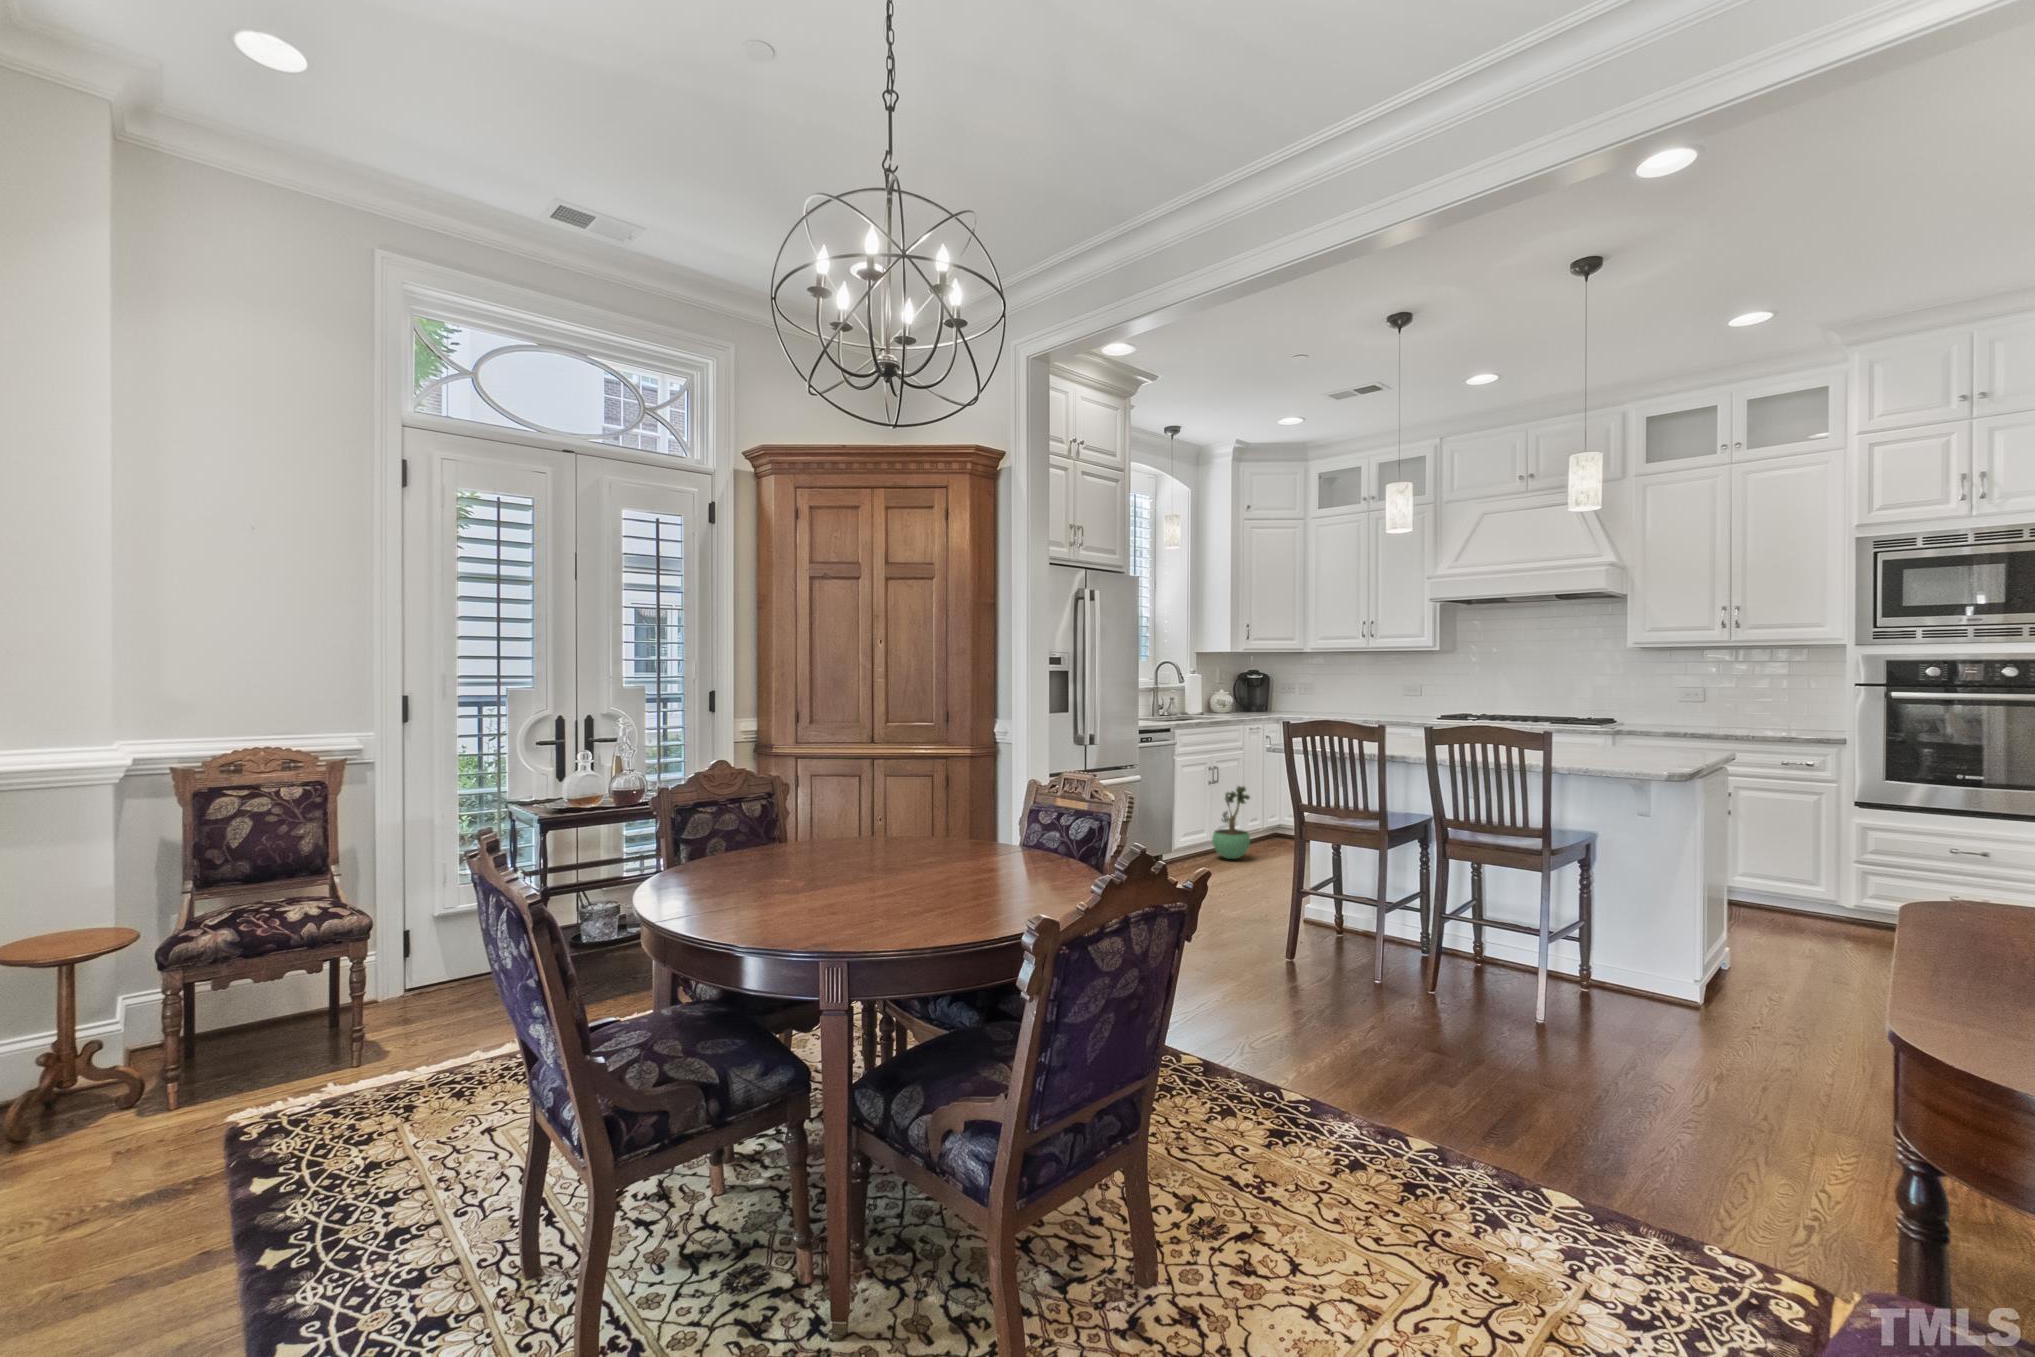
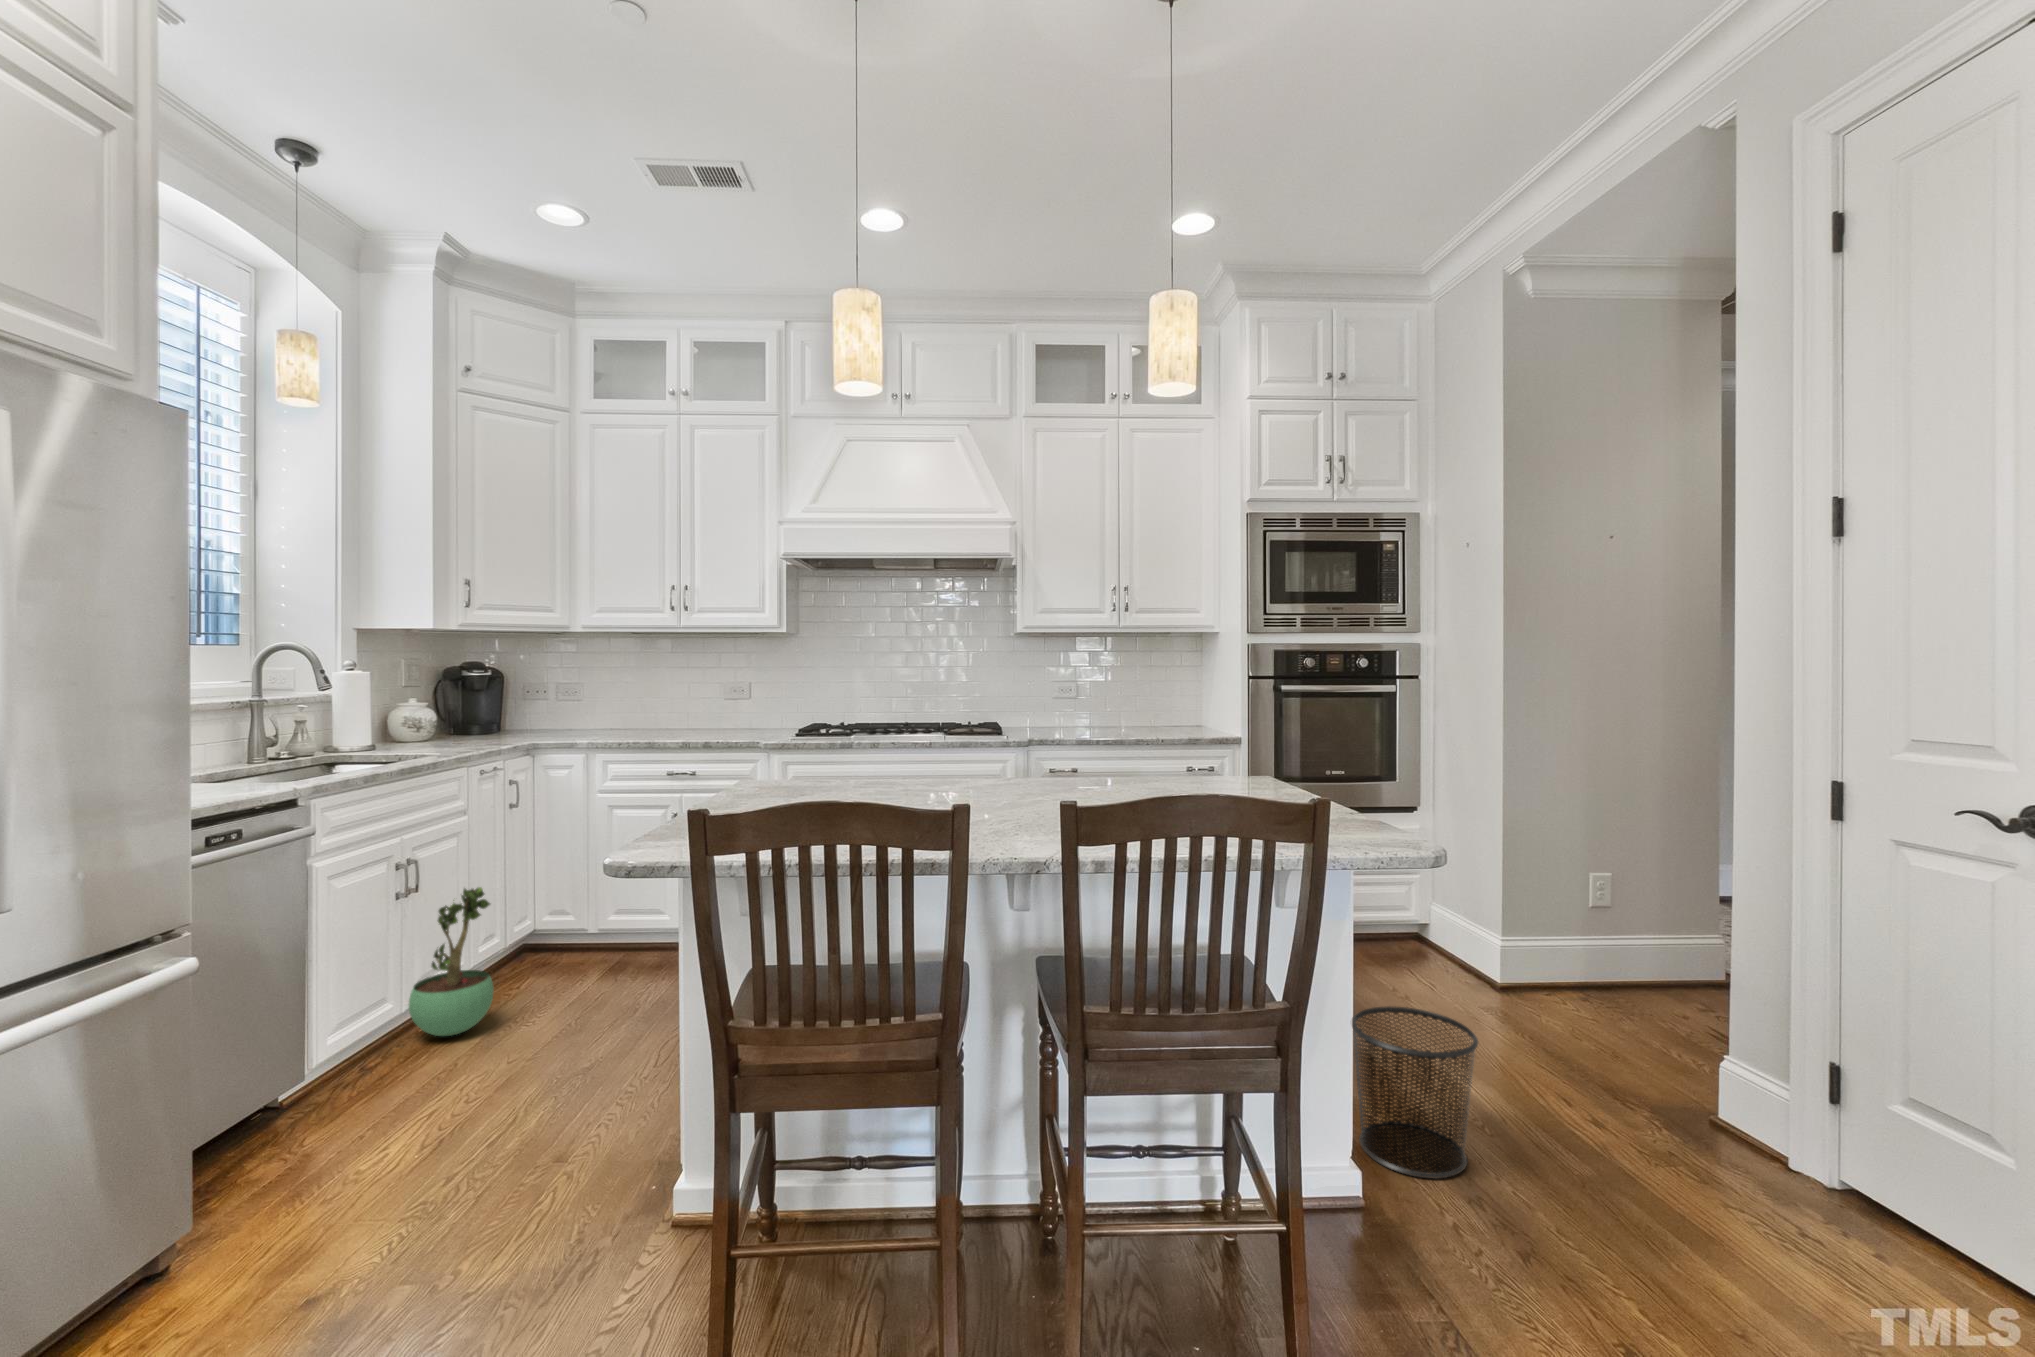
waste bin: none [1726,913,1832,1022] -> present [1352,1006,1478,1179]

